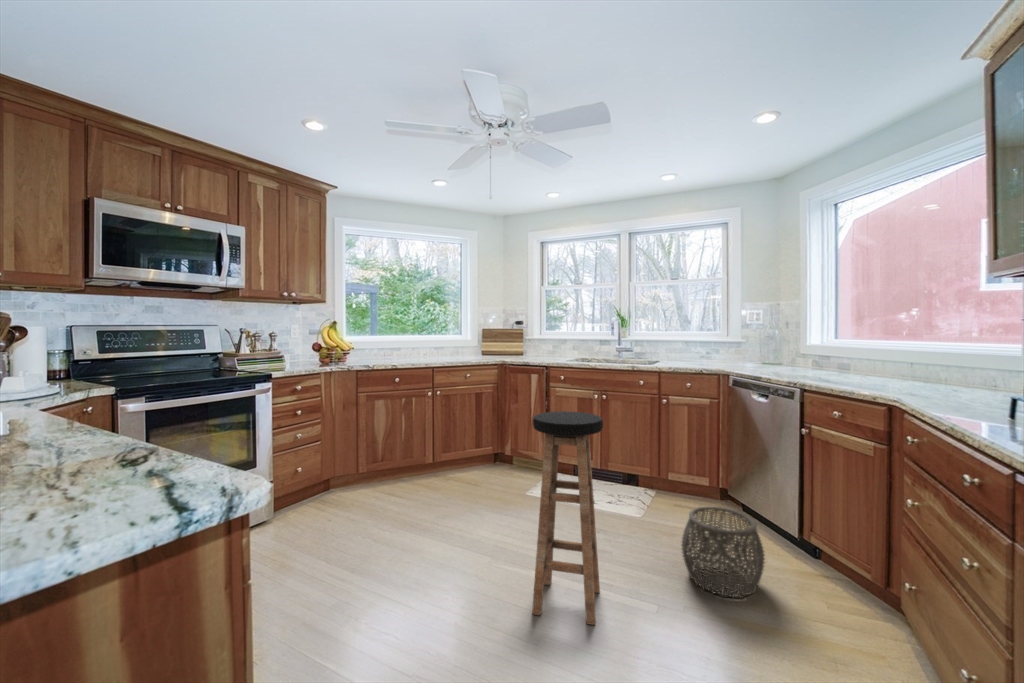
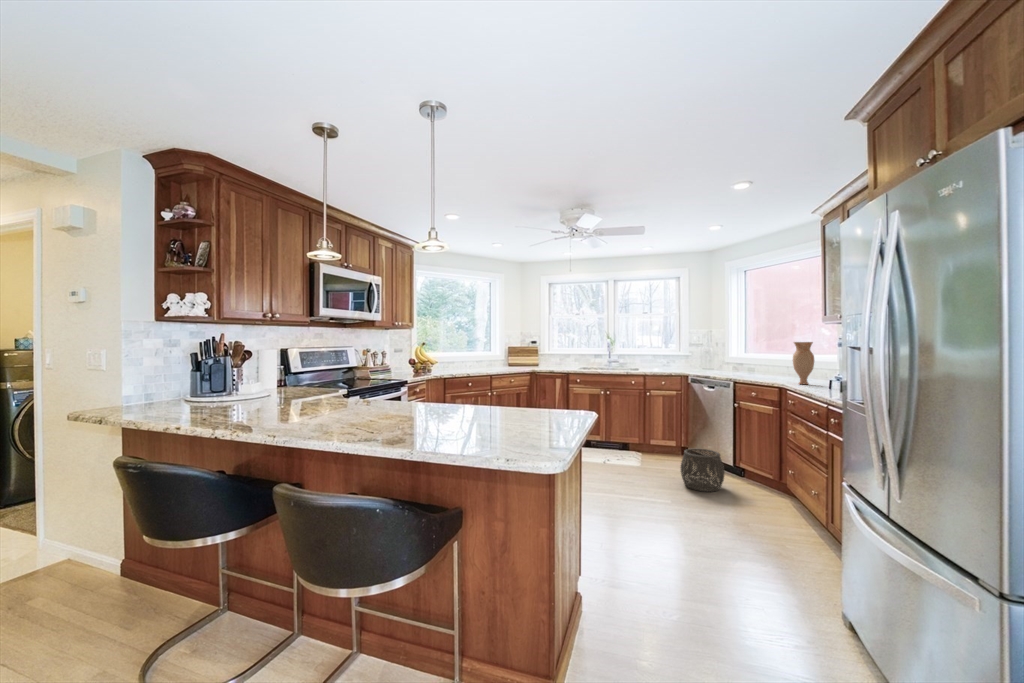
vase: none [920,311,974,401] -> present [793,342,814,384]
bar stool: present [532,411,603,625] -> none [611,396,651,506]

